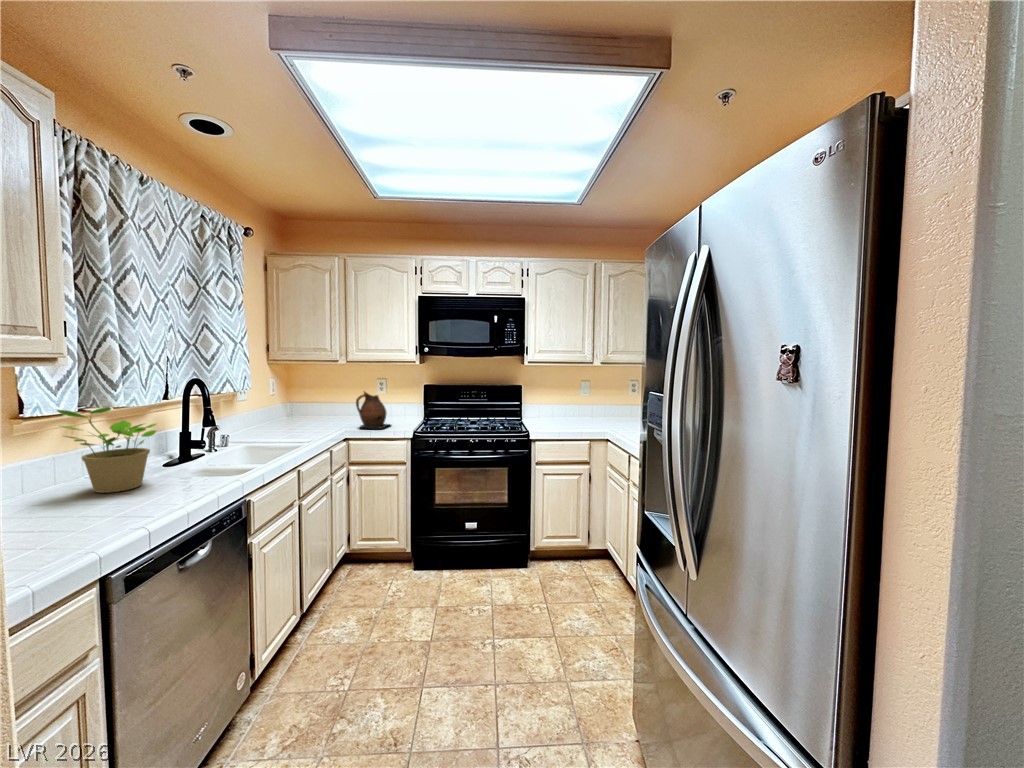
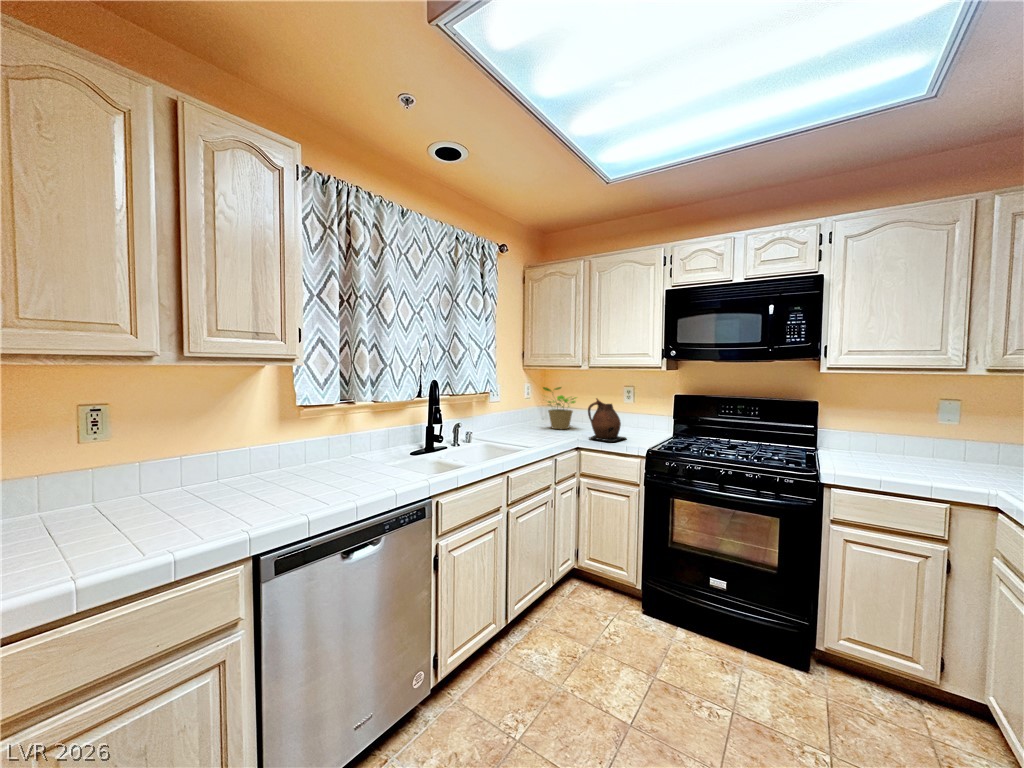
potted plant: present [57,407,156,493] -> present [543,387,576,429]

